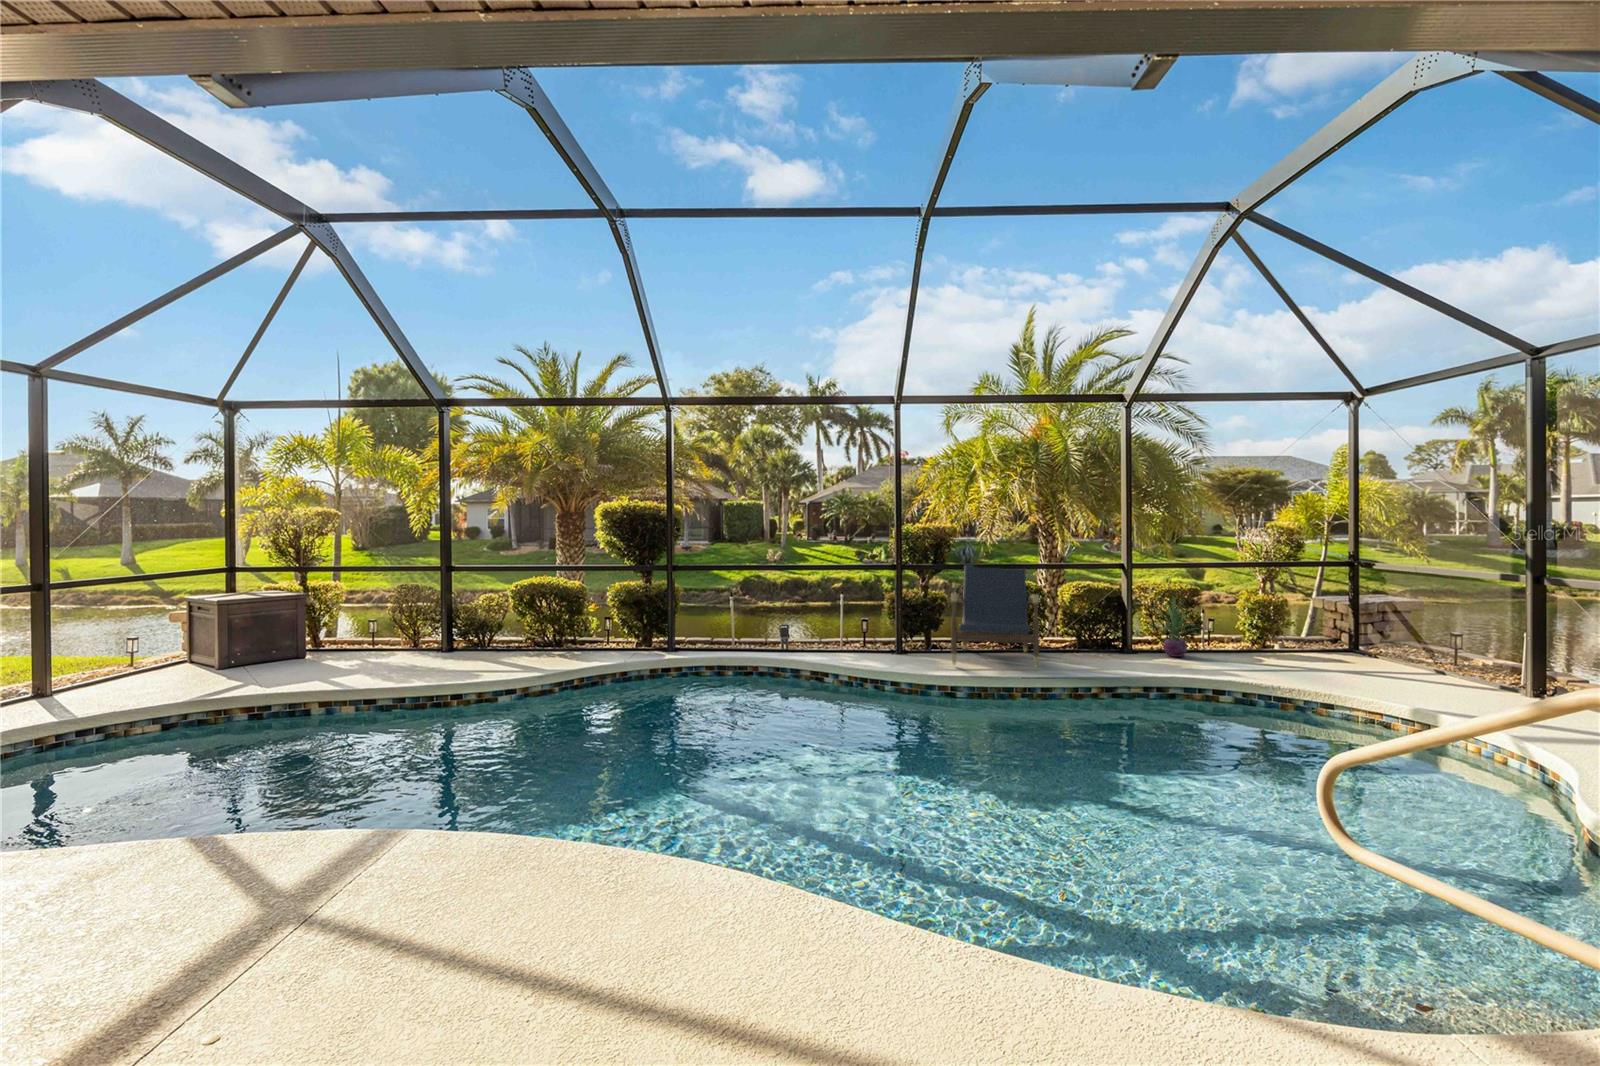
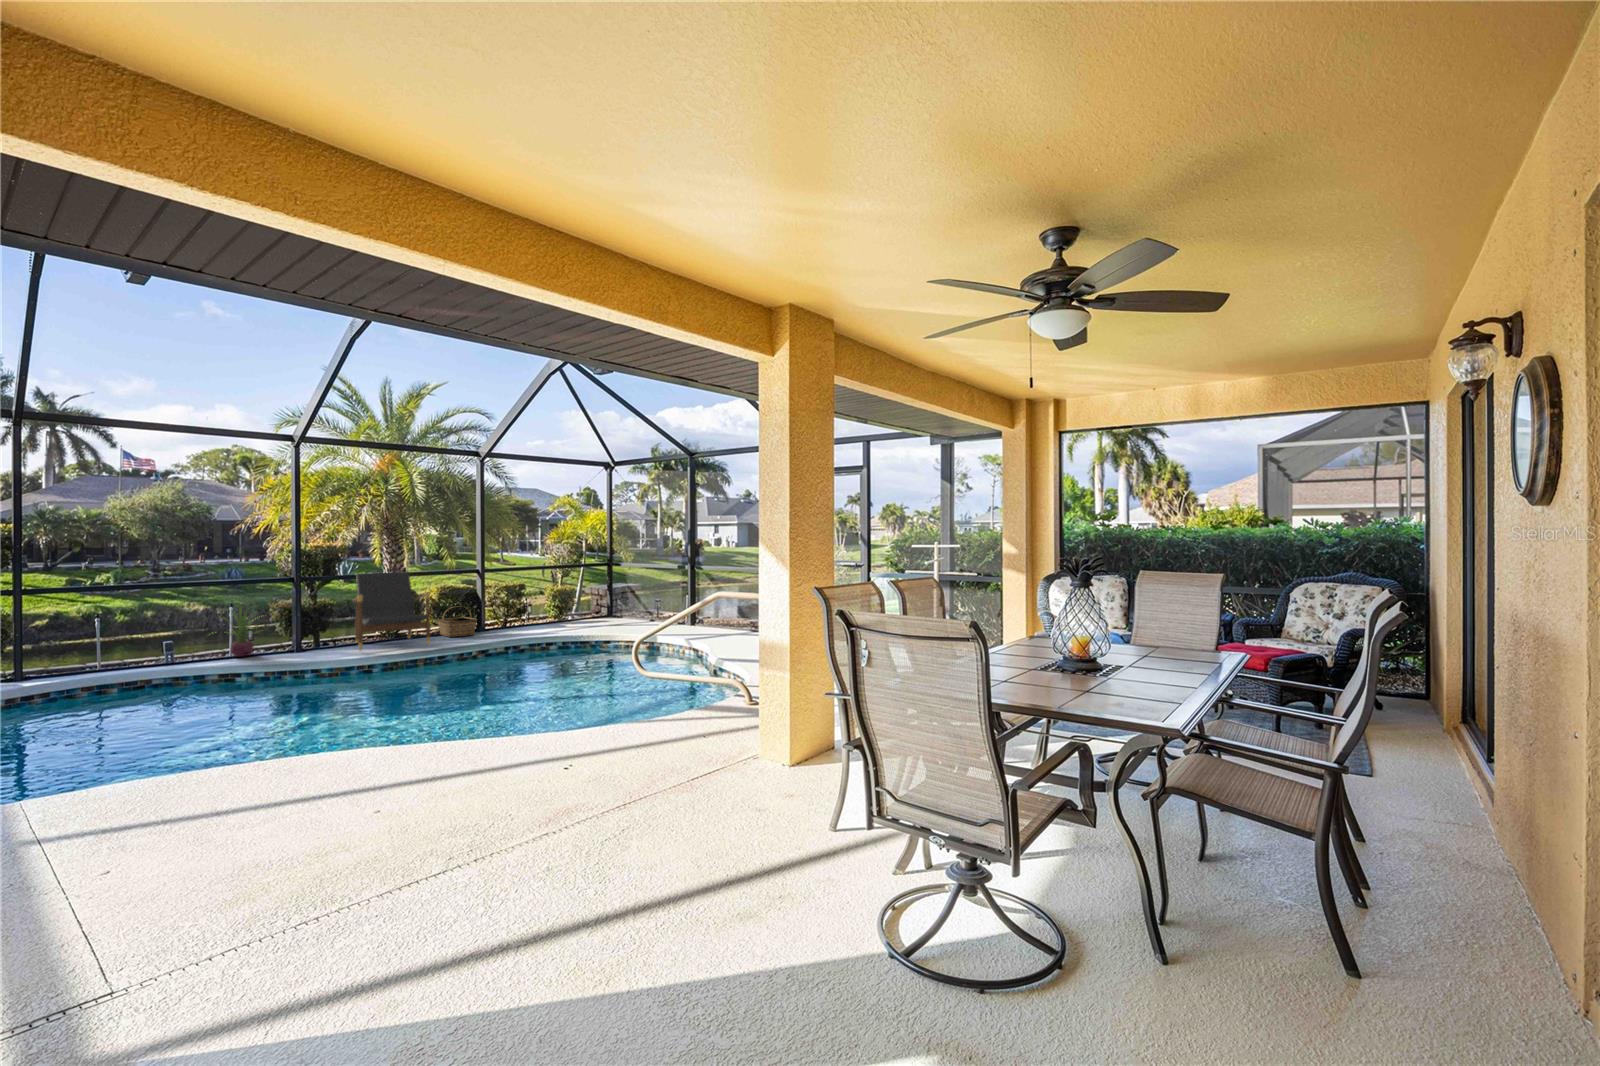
decorative plant: present [1163,597,1189,657] -> present [230,607,254,657]
basket: none [1064,615,1114,658] -> present [437,606,477,637]

